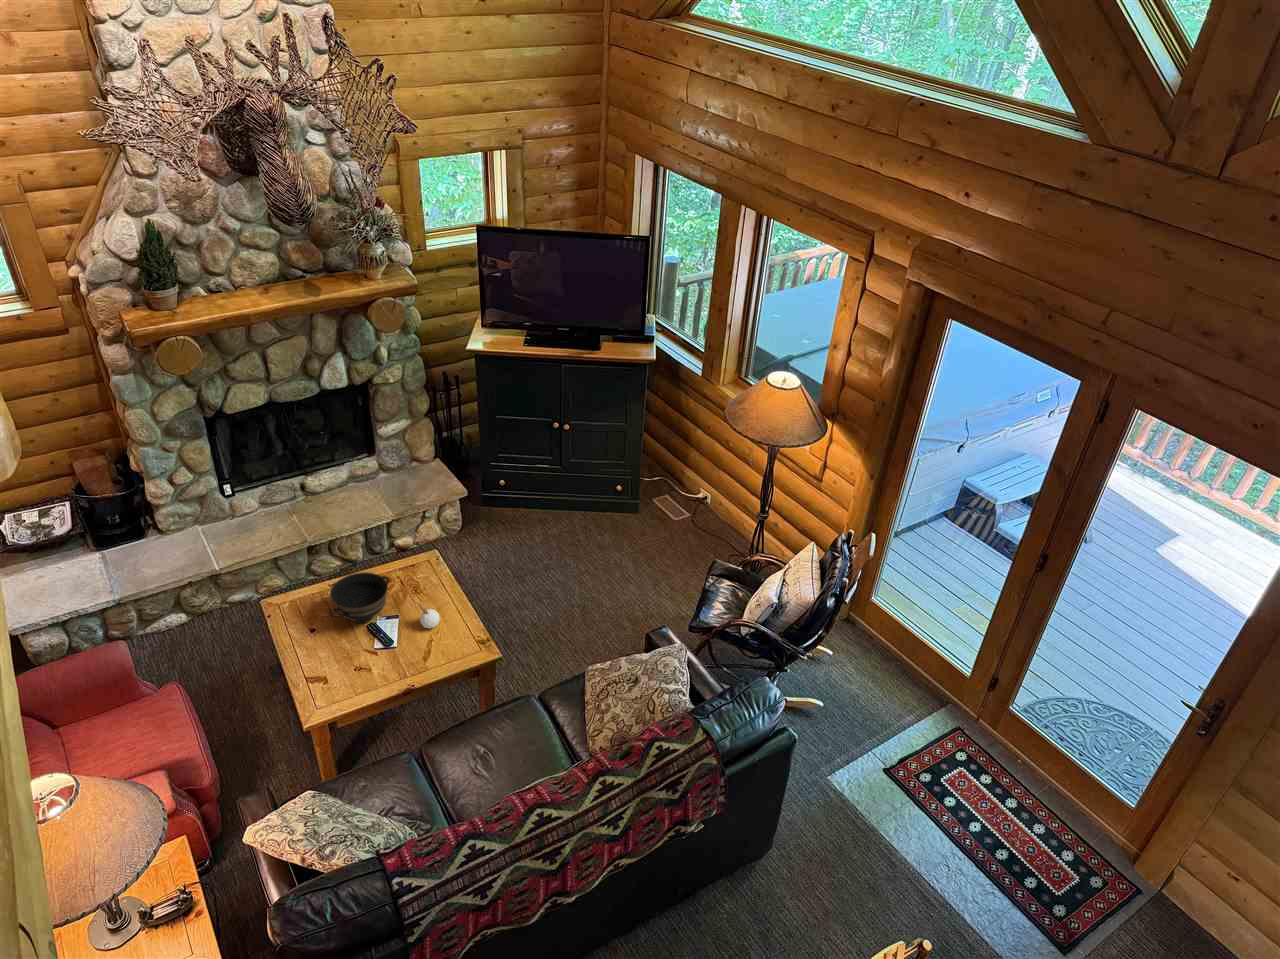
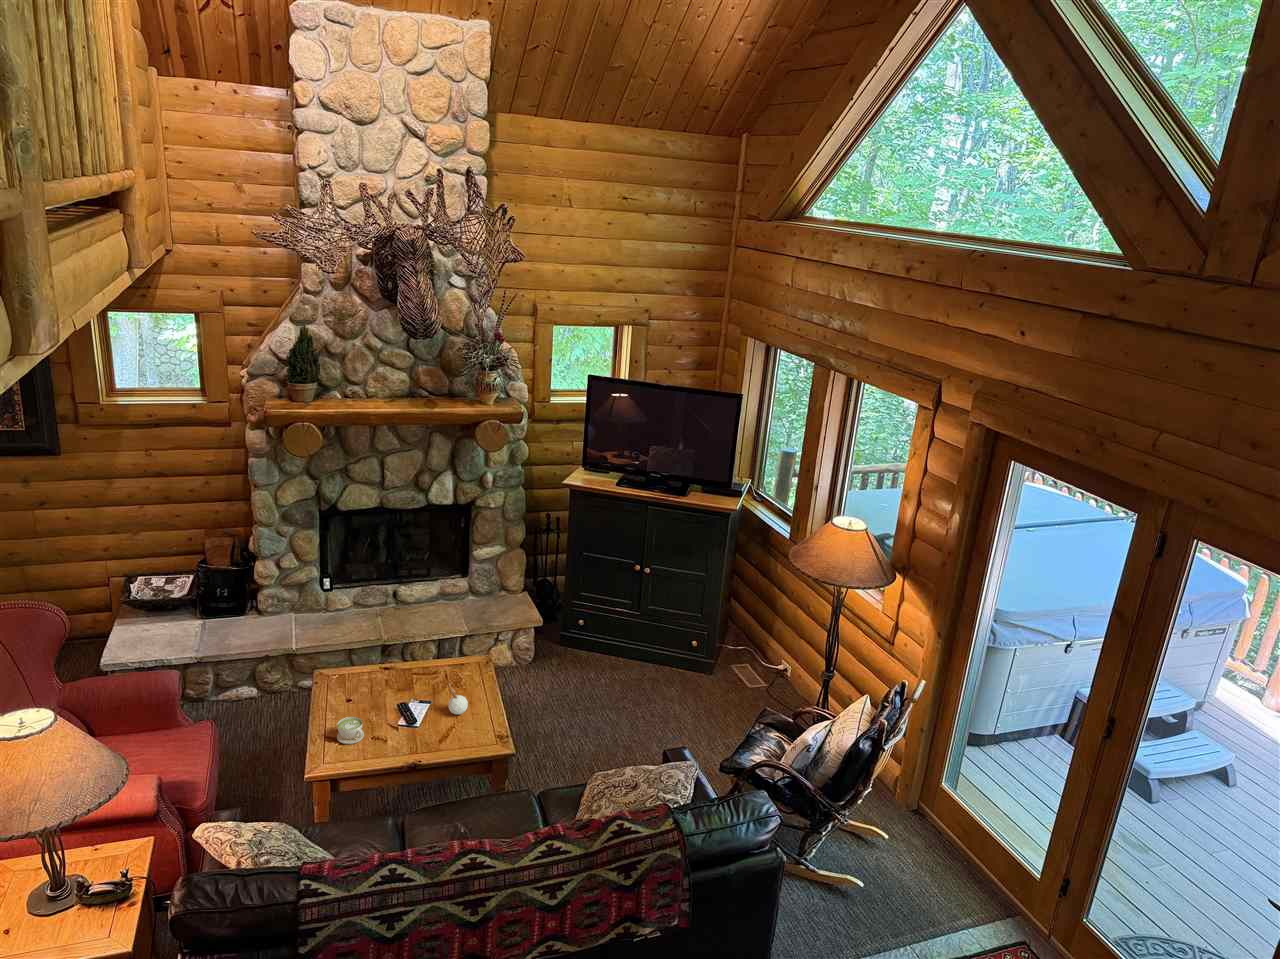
bowl: present [329,572,389,623] -> none [364,651,431,700]
coffee cup: none [318,655,346,684] -> present [337,717,364,744]

